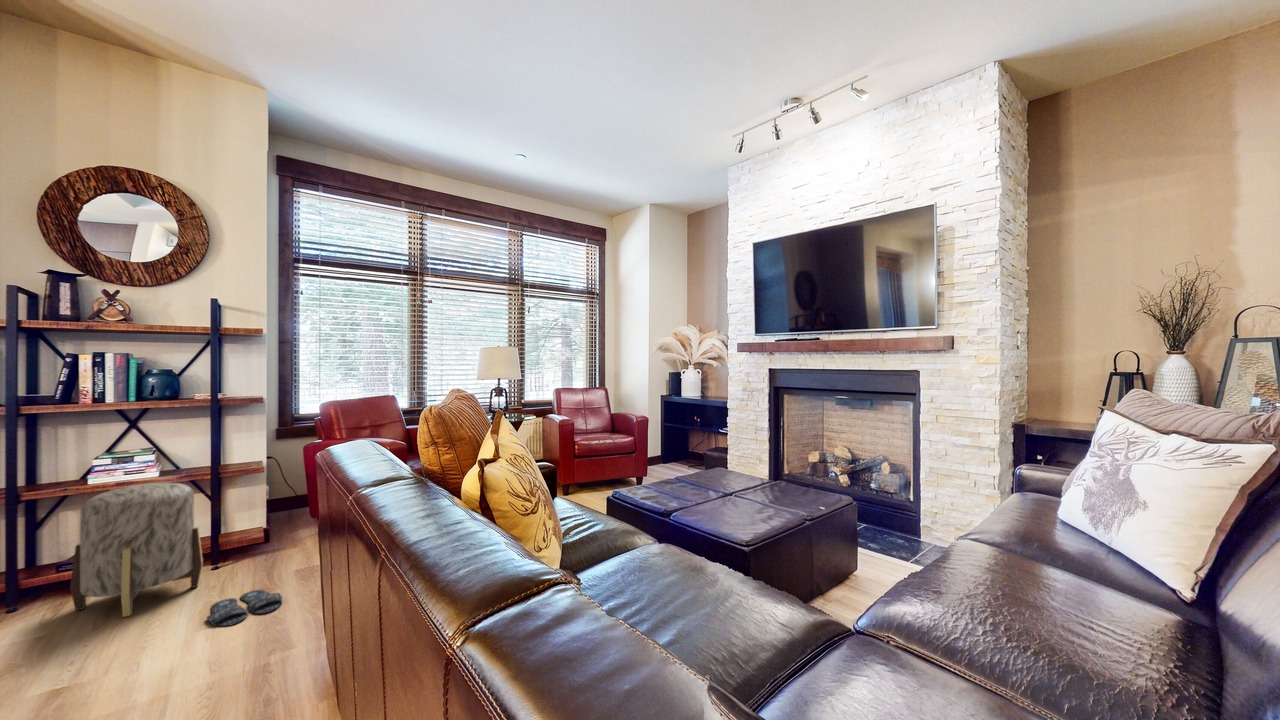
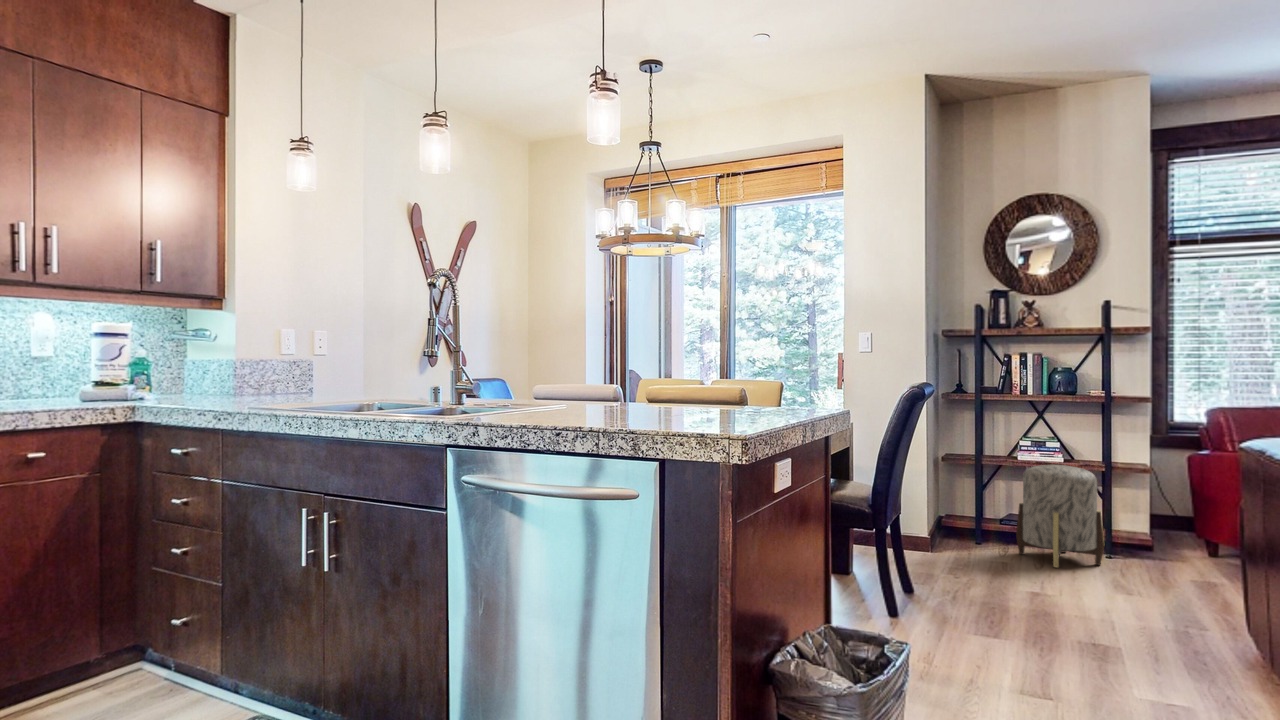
slippers: present [207,590,282,626] -> none [1119,580,1184,601]

